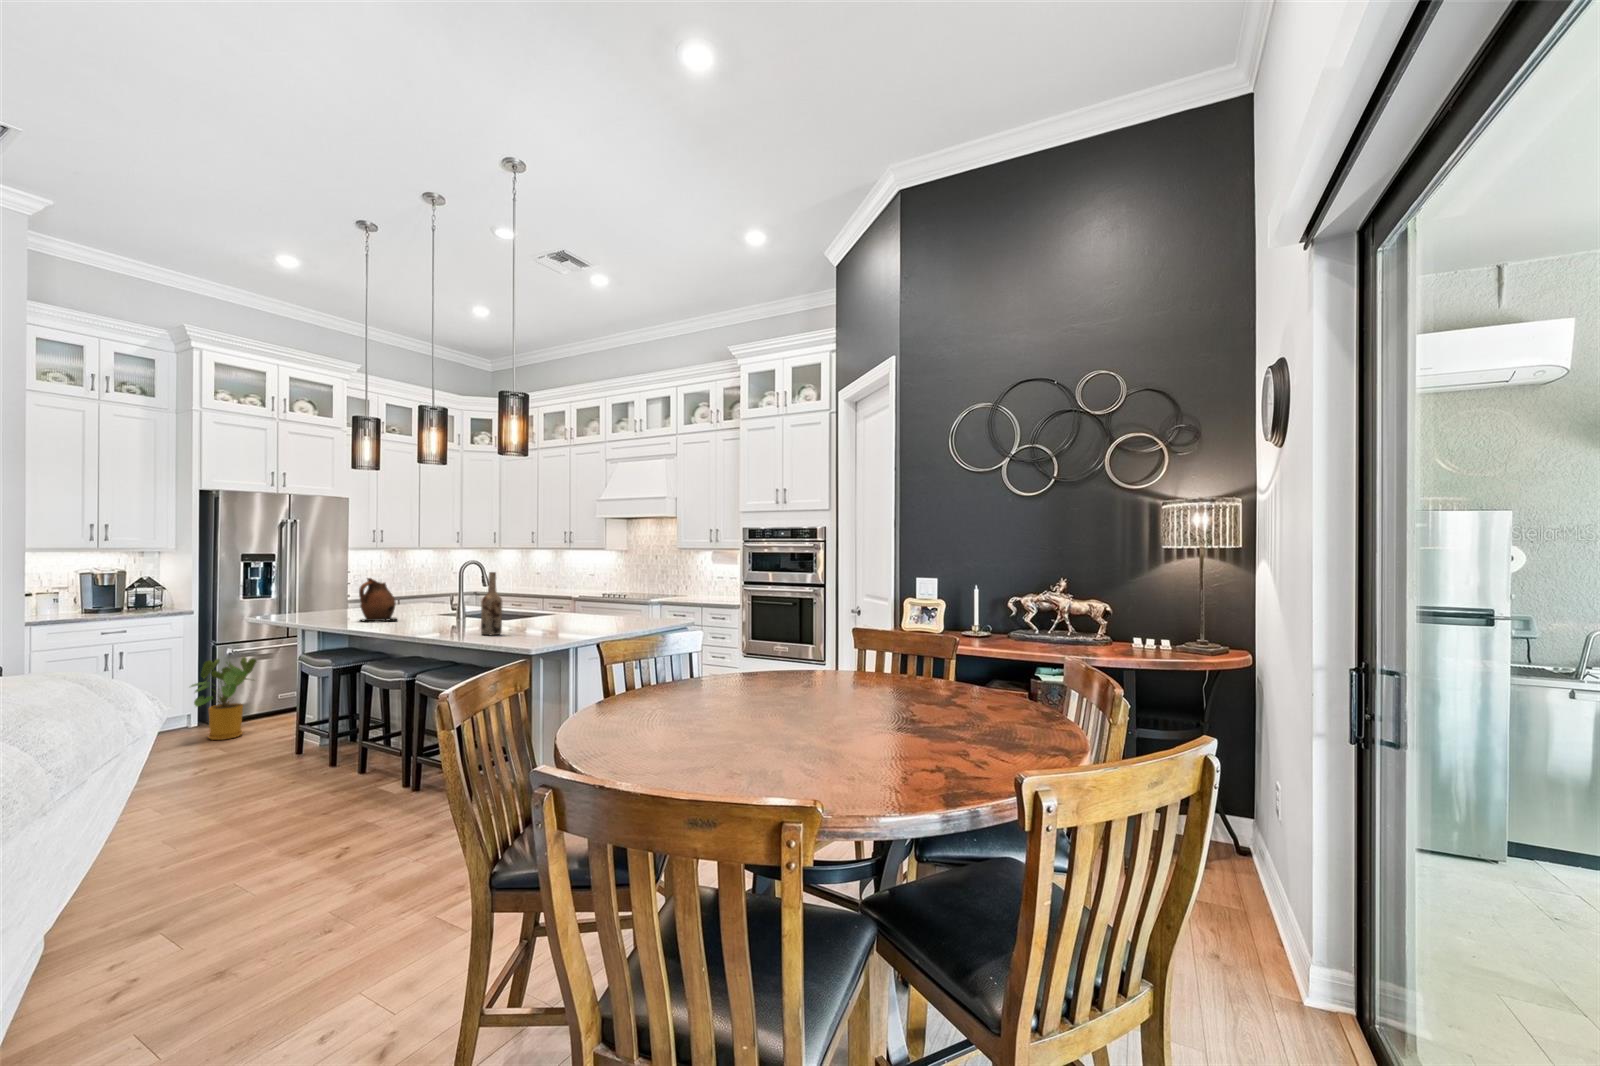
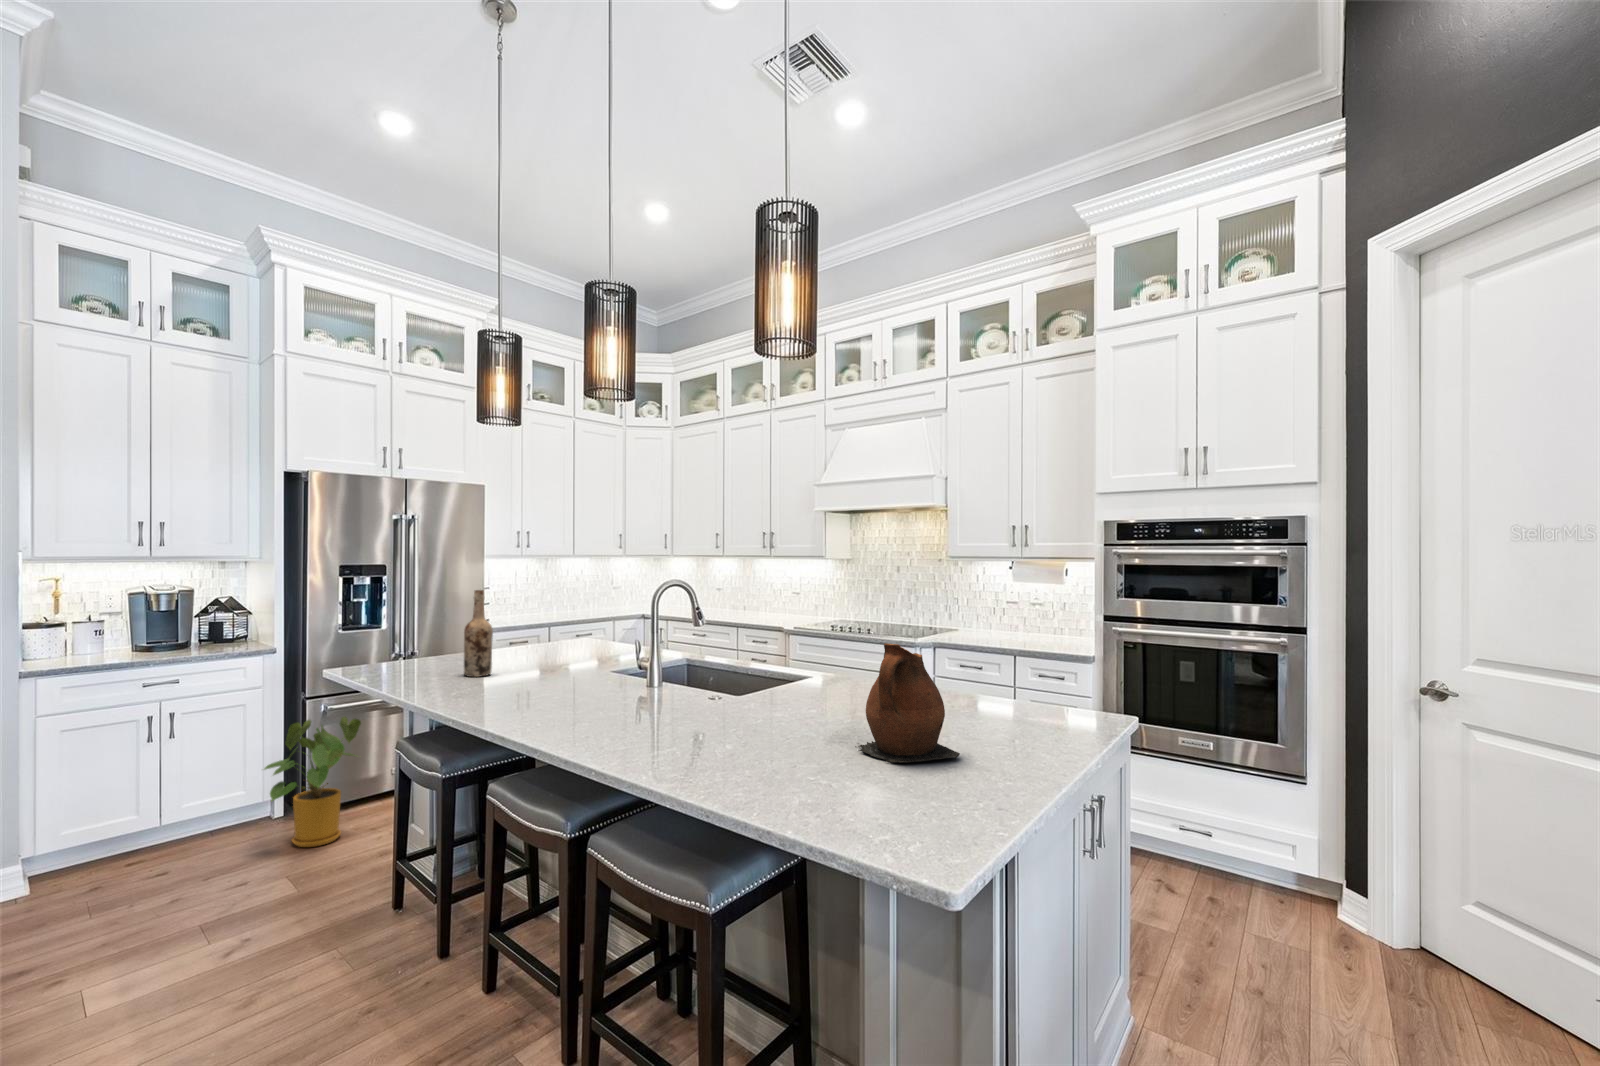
wine bottle: present [481,572,502,635] -> present [464,590,493,677]
ceramic pitcher: present [359,578,397,621] -> present [855,643,960,763]

